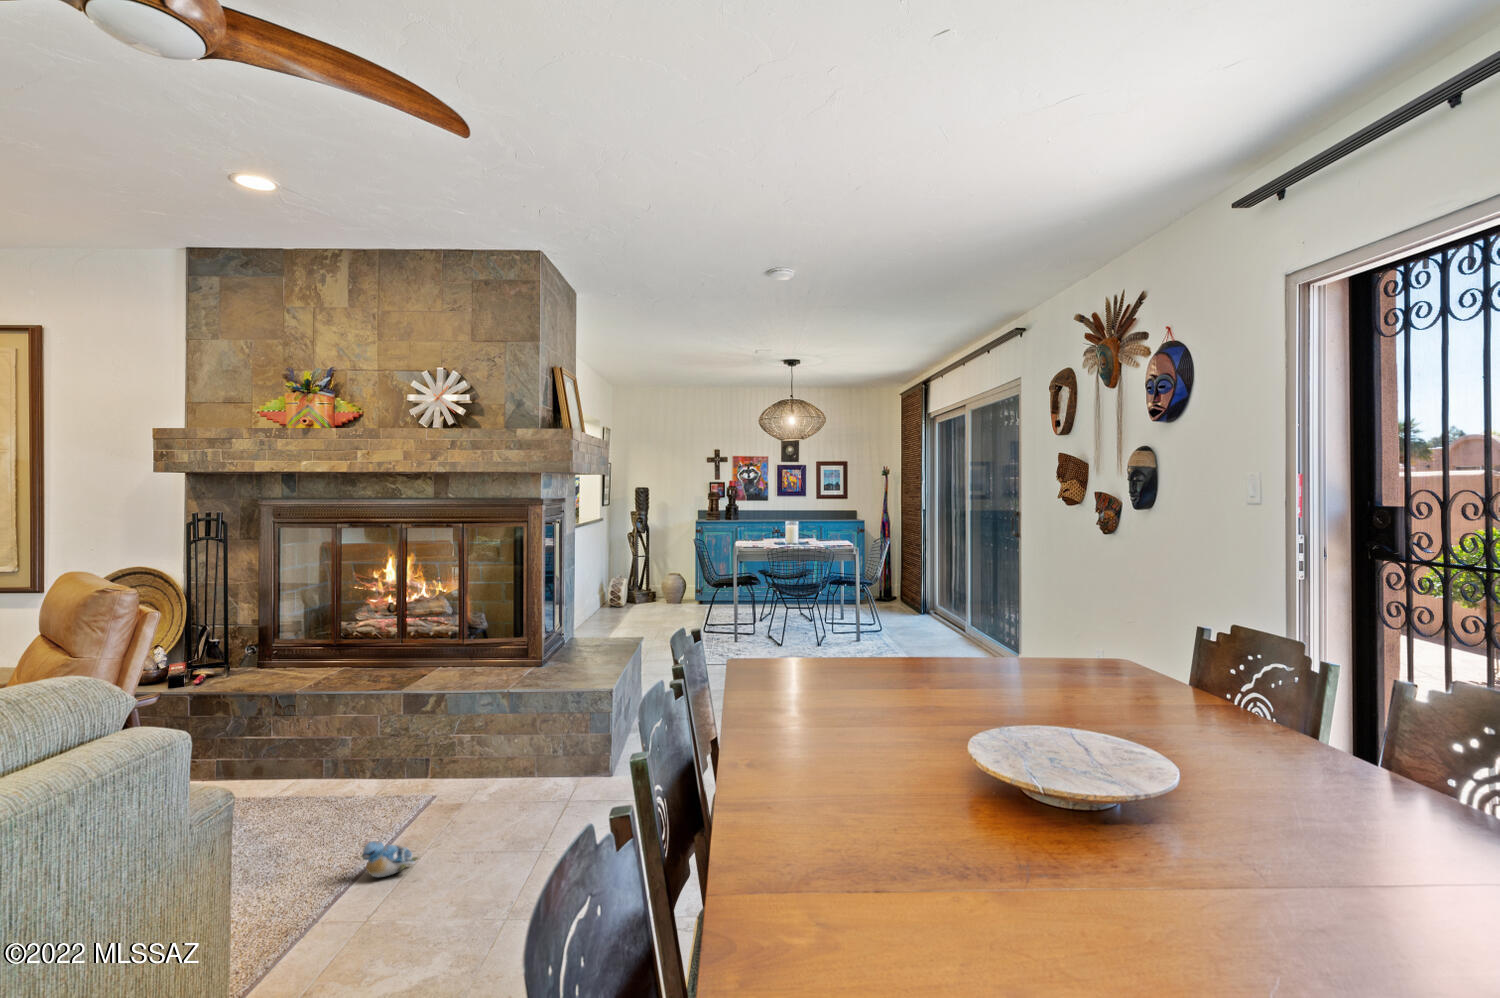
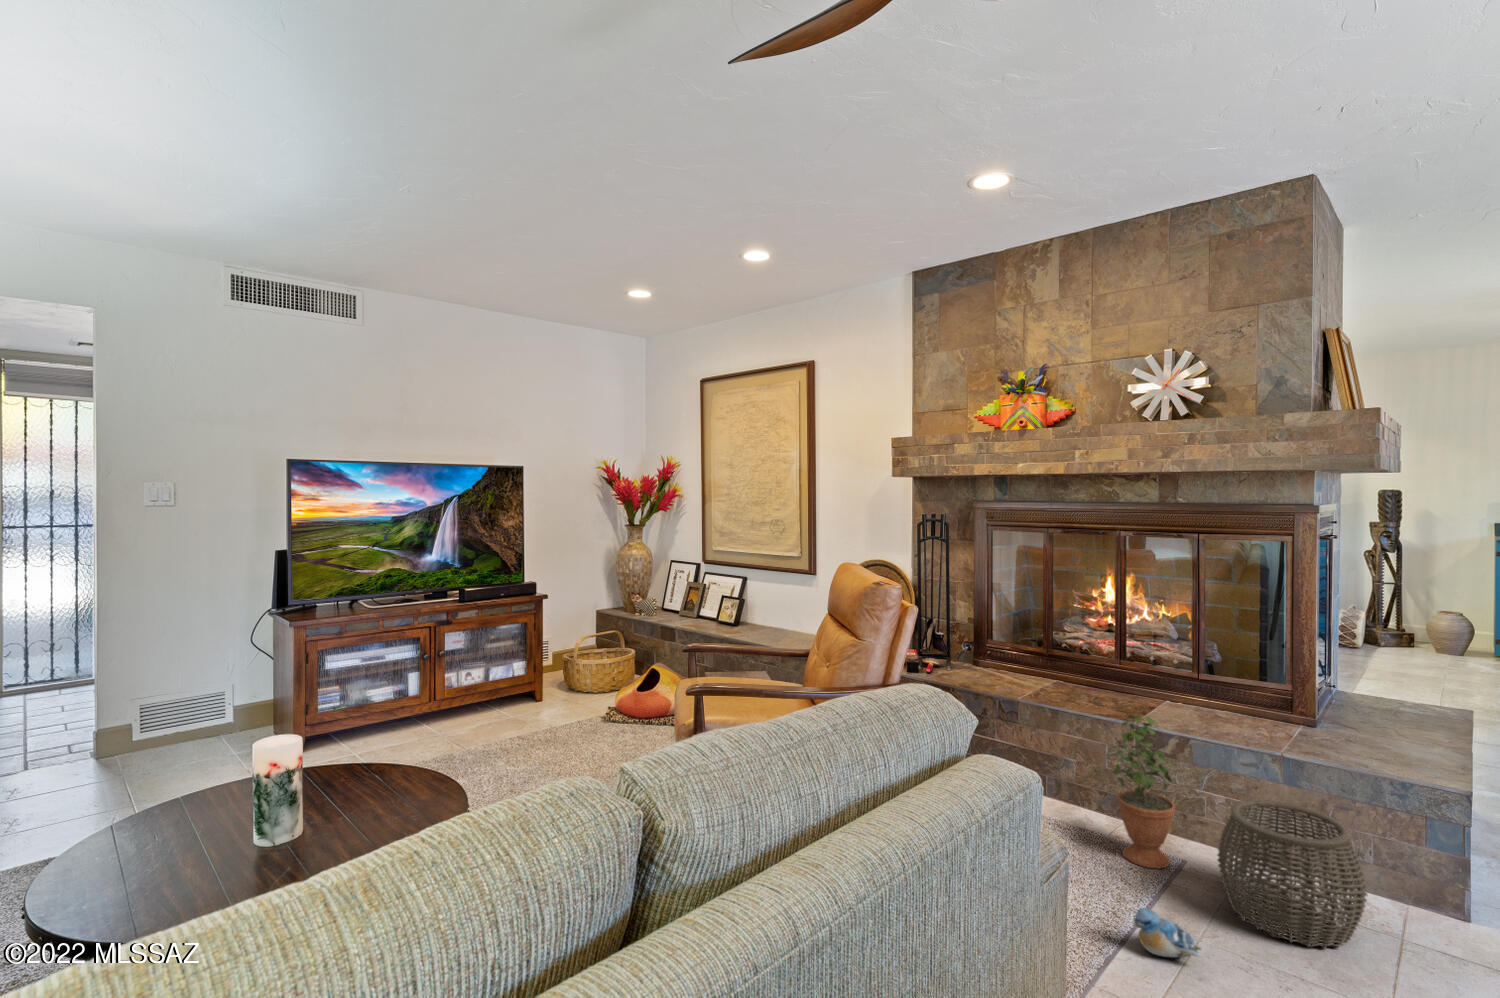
potted plant: none [366,676,425,812] -> present [1106,711,1175,868]
woven basket: none [448,726,544,830] -> present [1217,800,1367,948]

